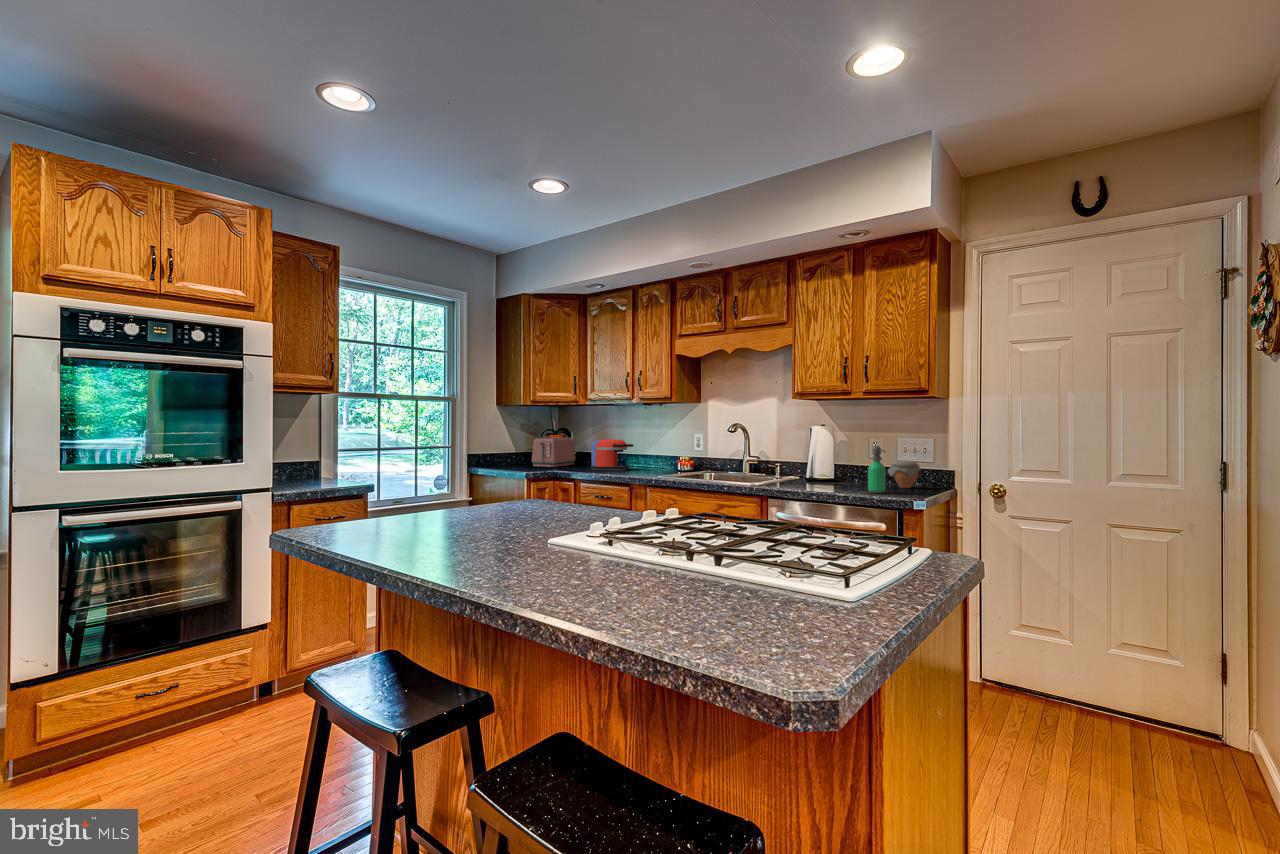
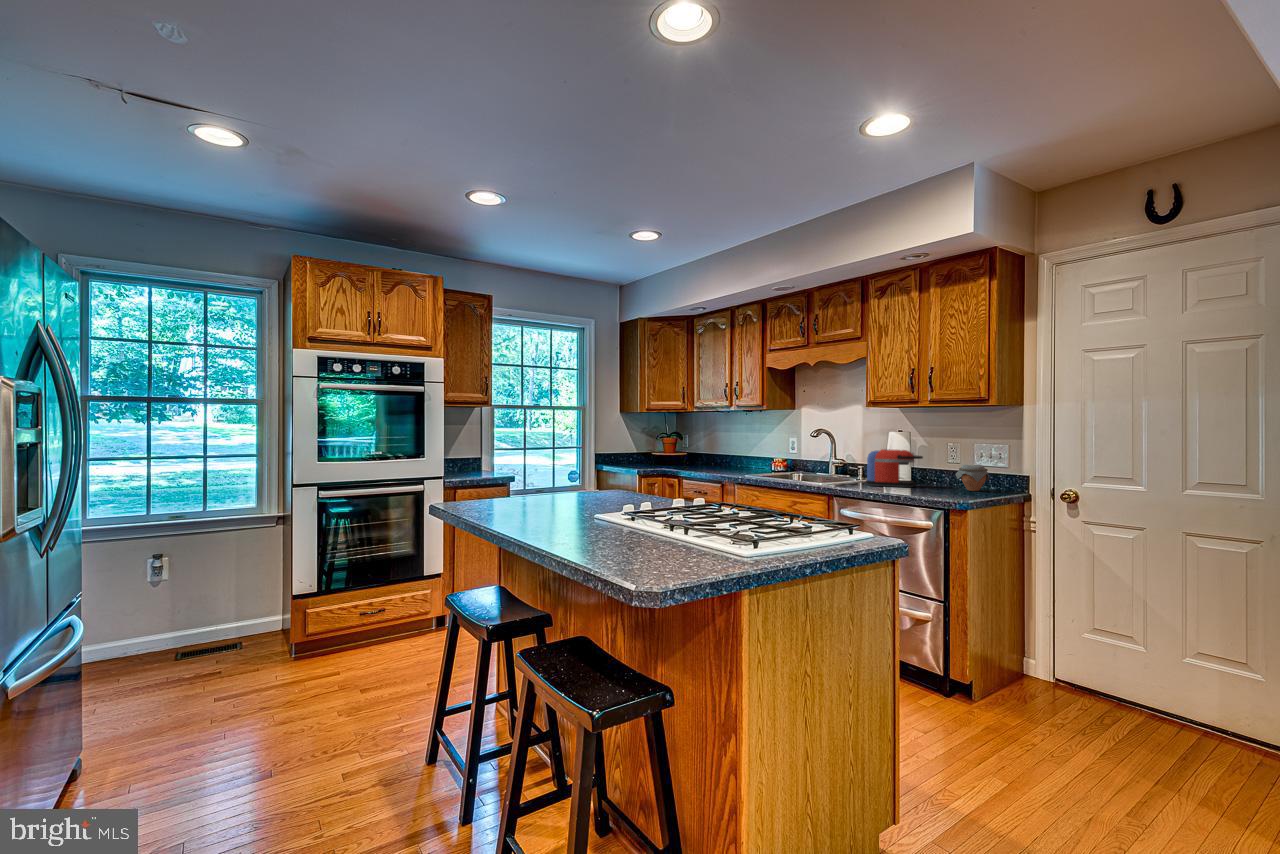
toaster: present [532,438,575,467] -> none [651,439,689,464]
coffee maker: present [590,439,633,470] -> present [866,449,923,487]
soap dispenser: present [868,446,885,493] -> none [929,451,946,495]

